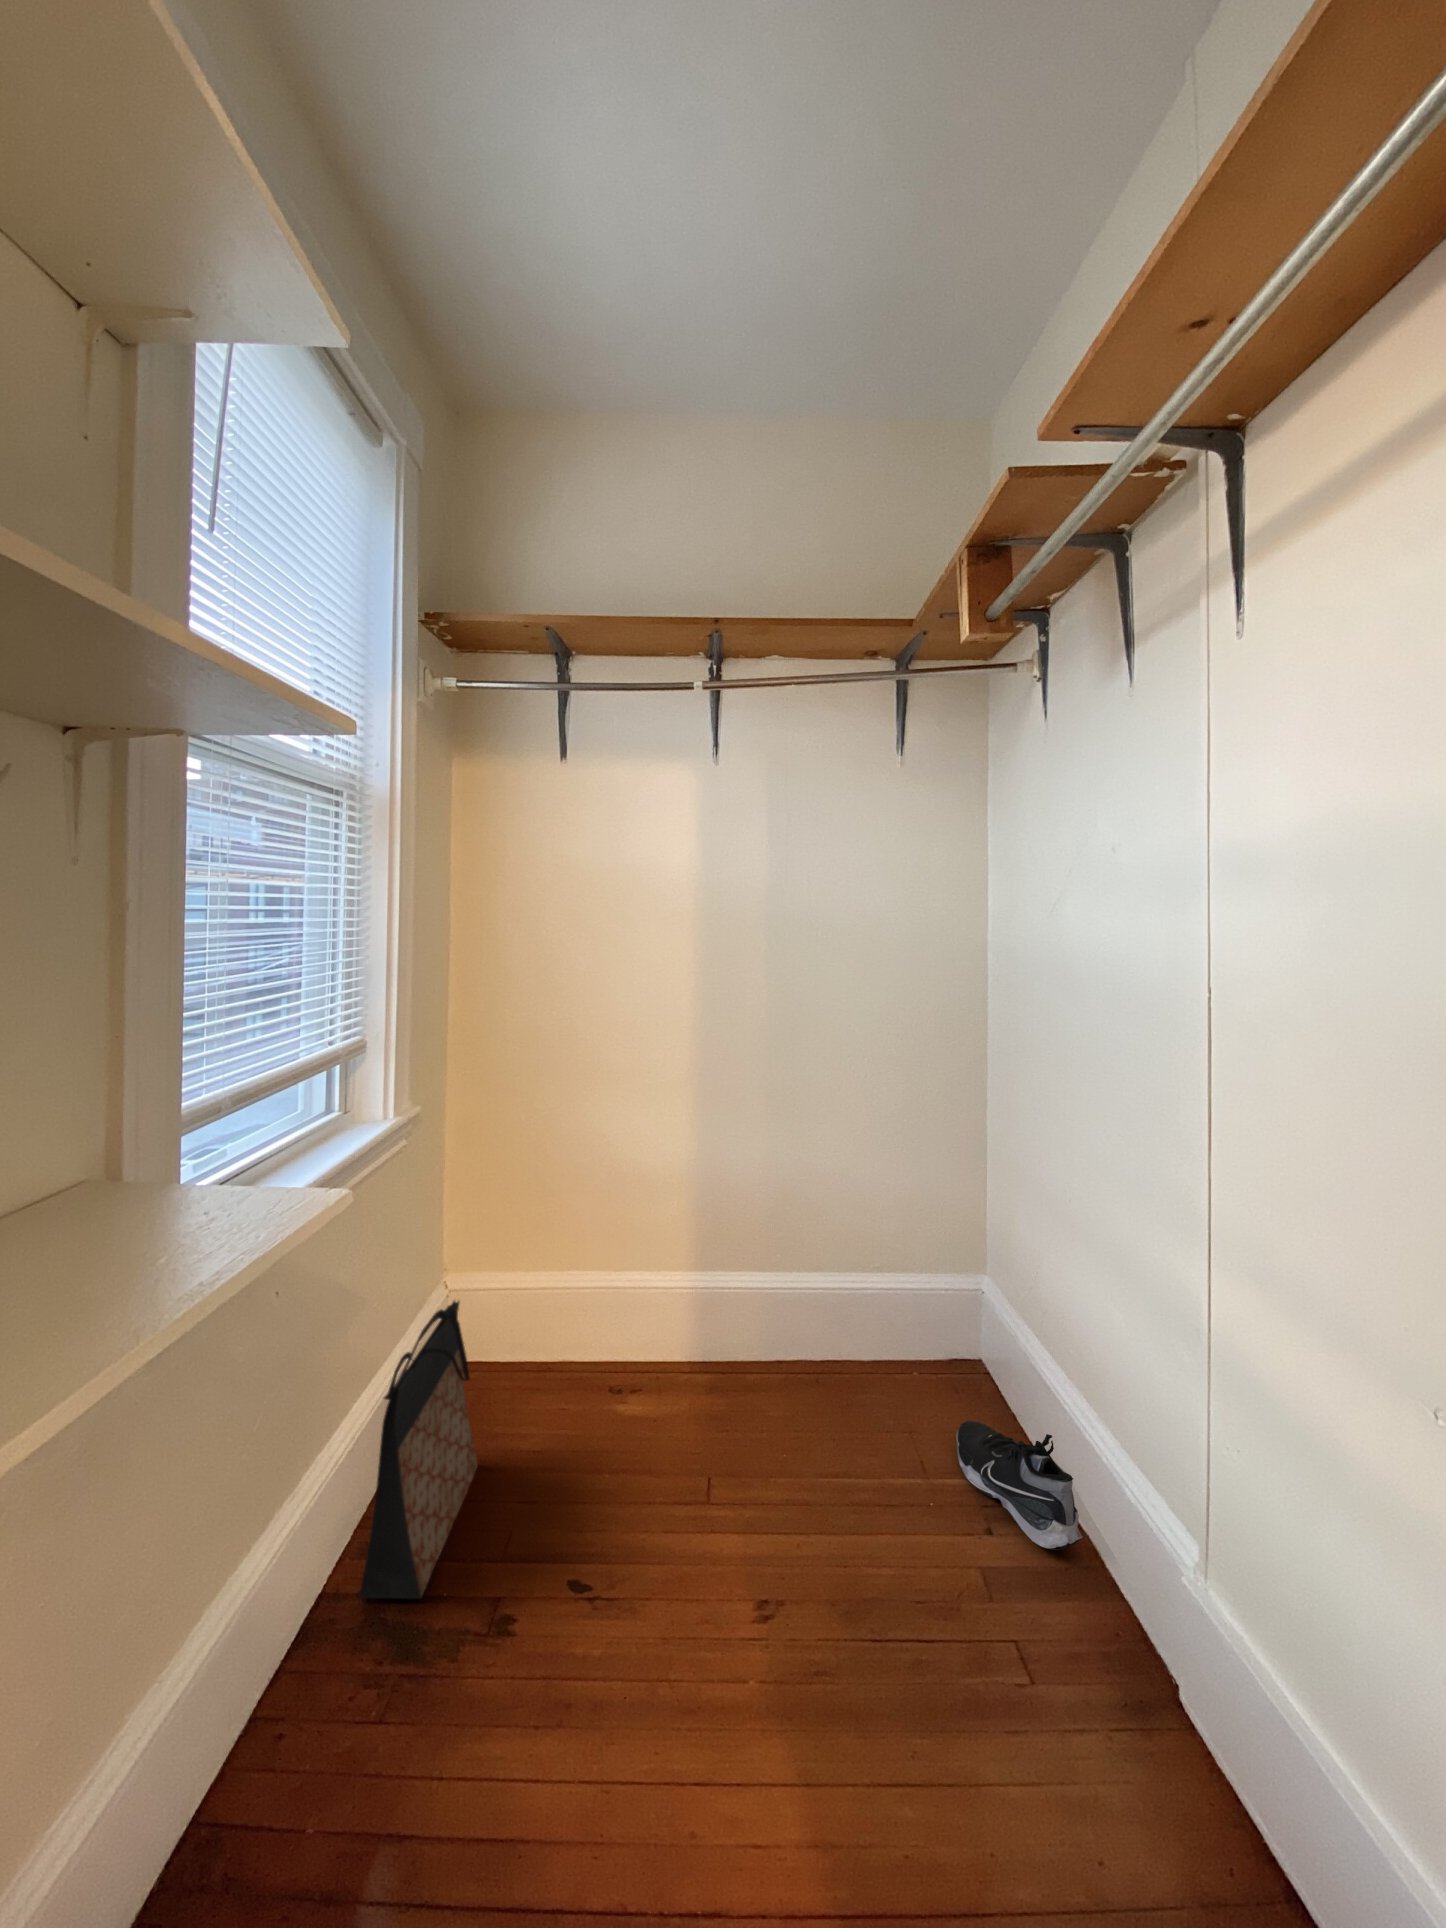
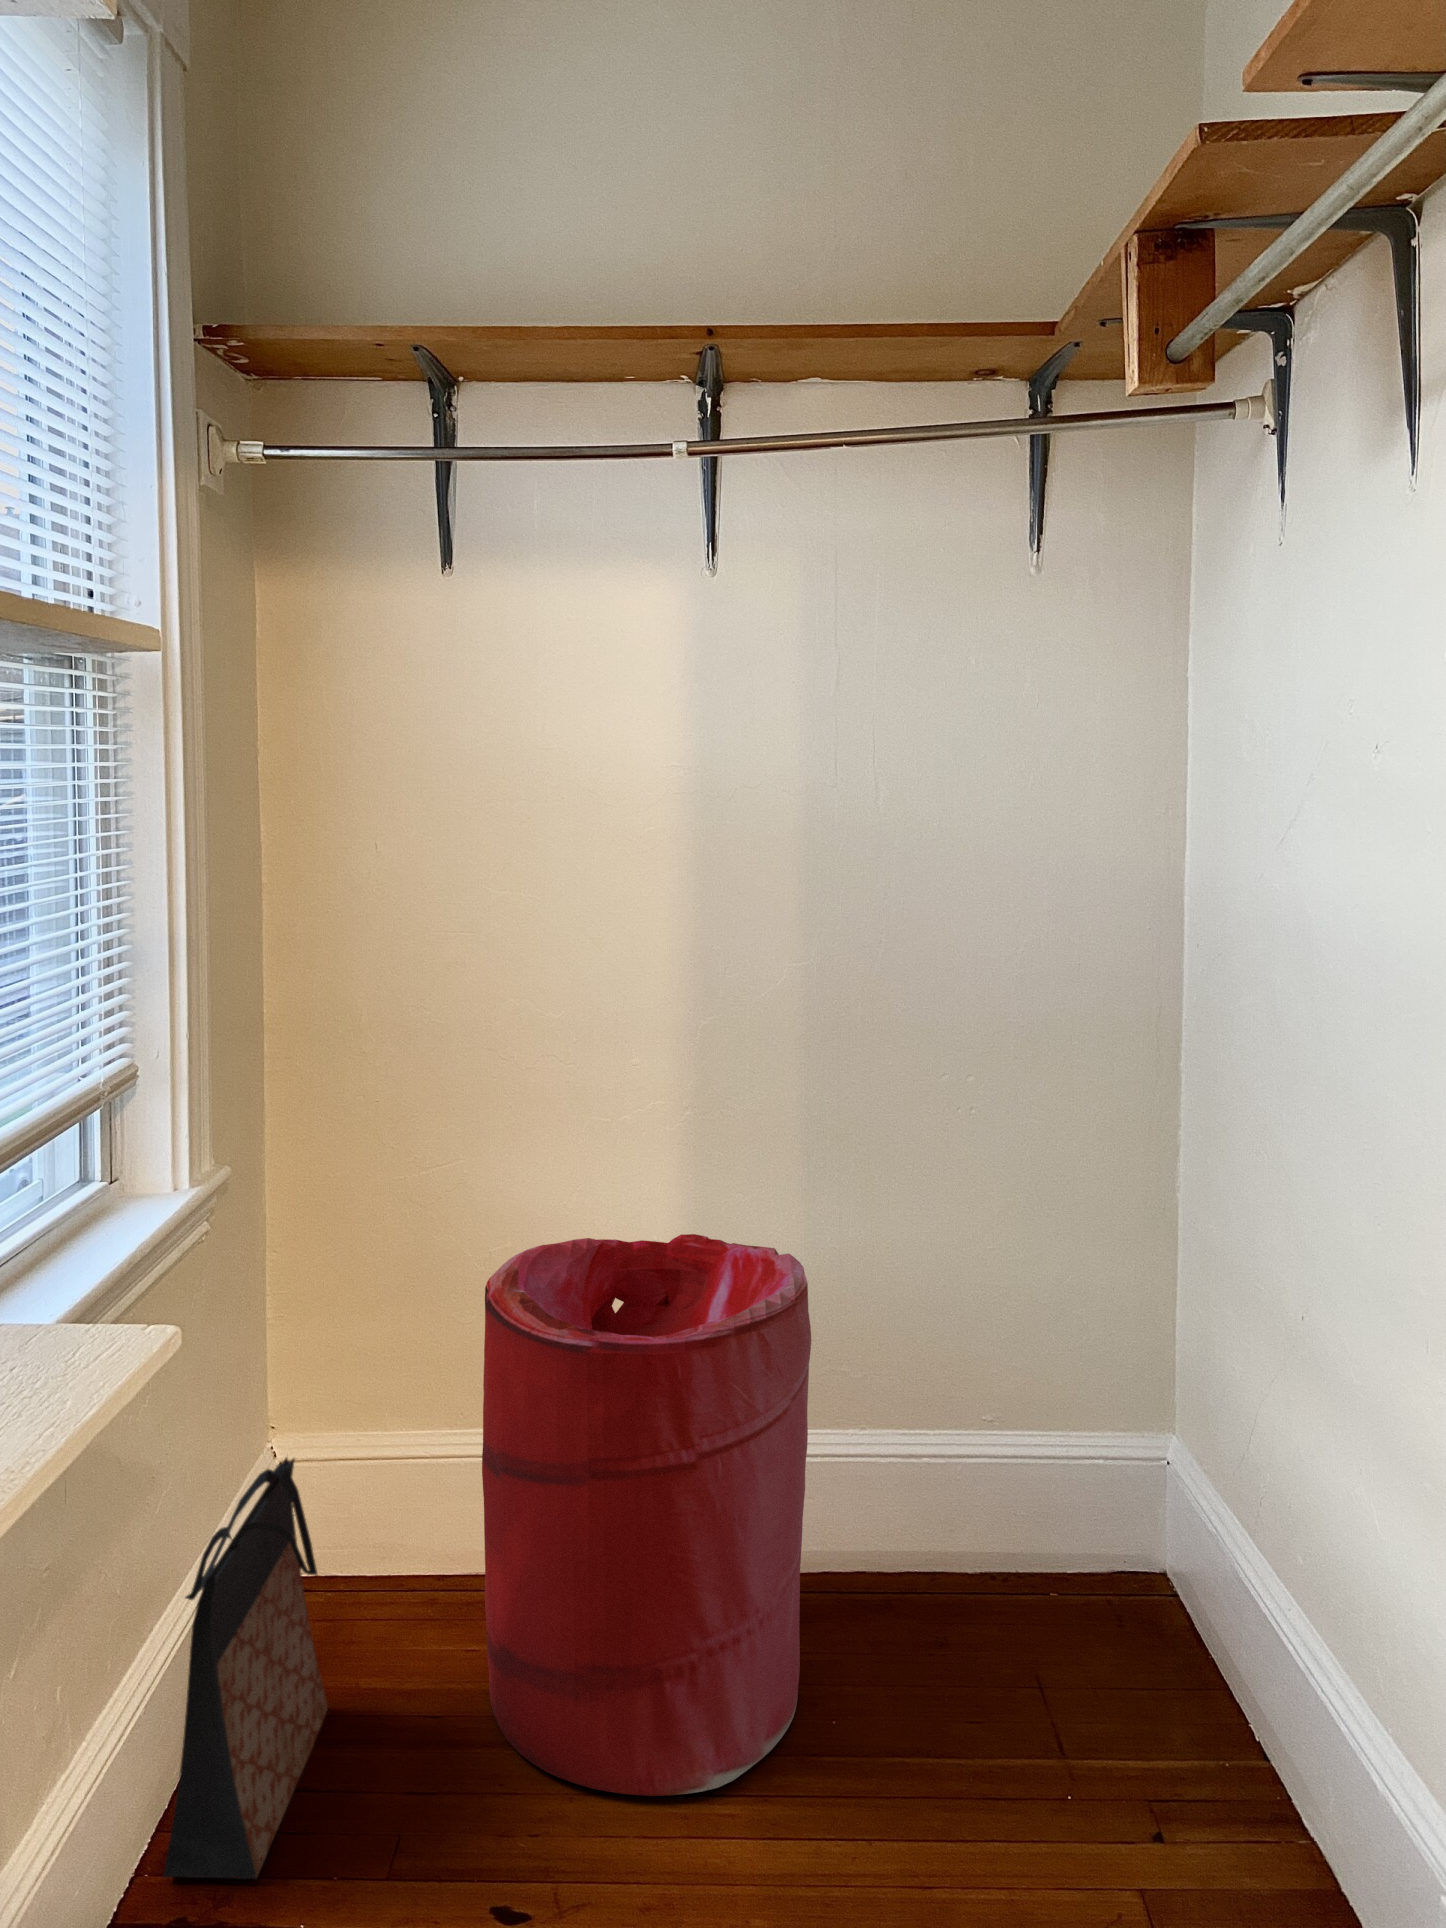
laundry hamper: none [579,1152,779,1528] -> present [482,1234,811,1796]
shoe: present [956,1421,1082,1550] -> none [1086,1656,1269,1832]

